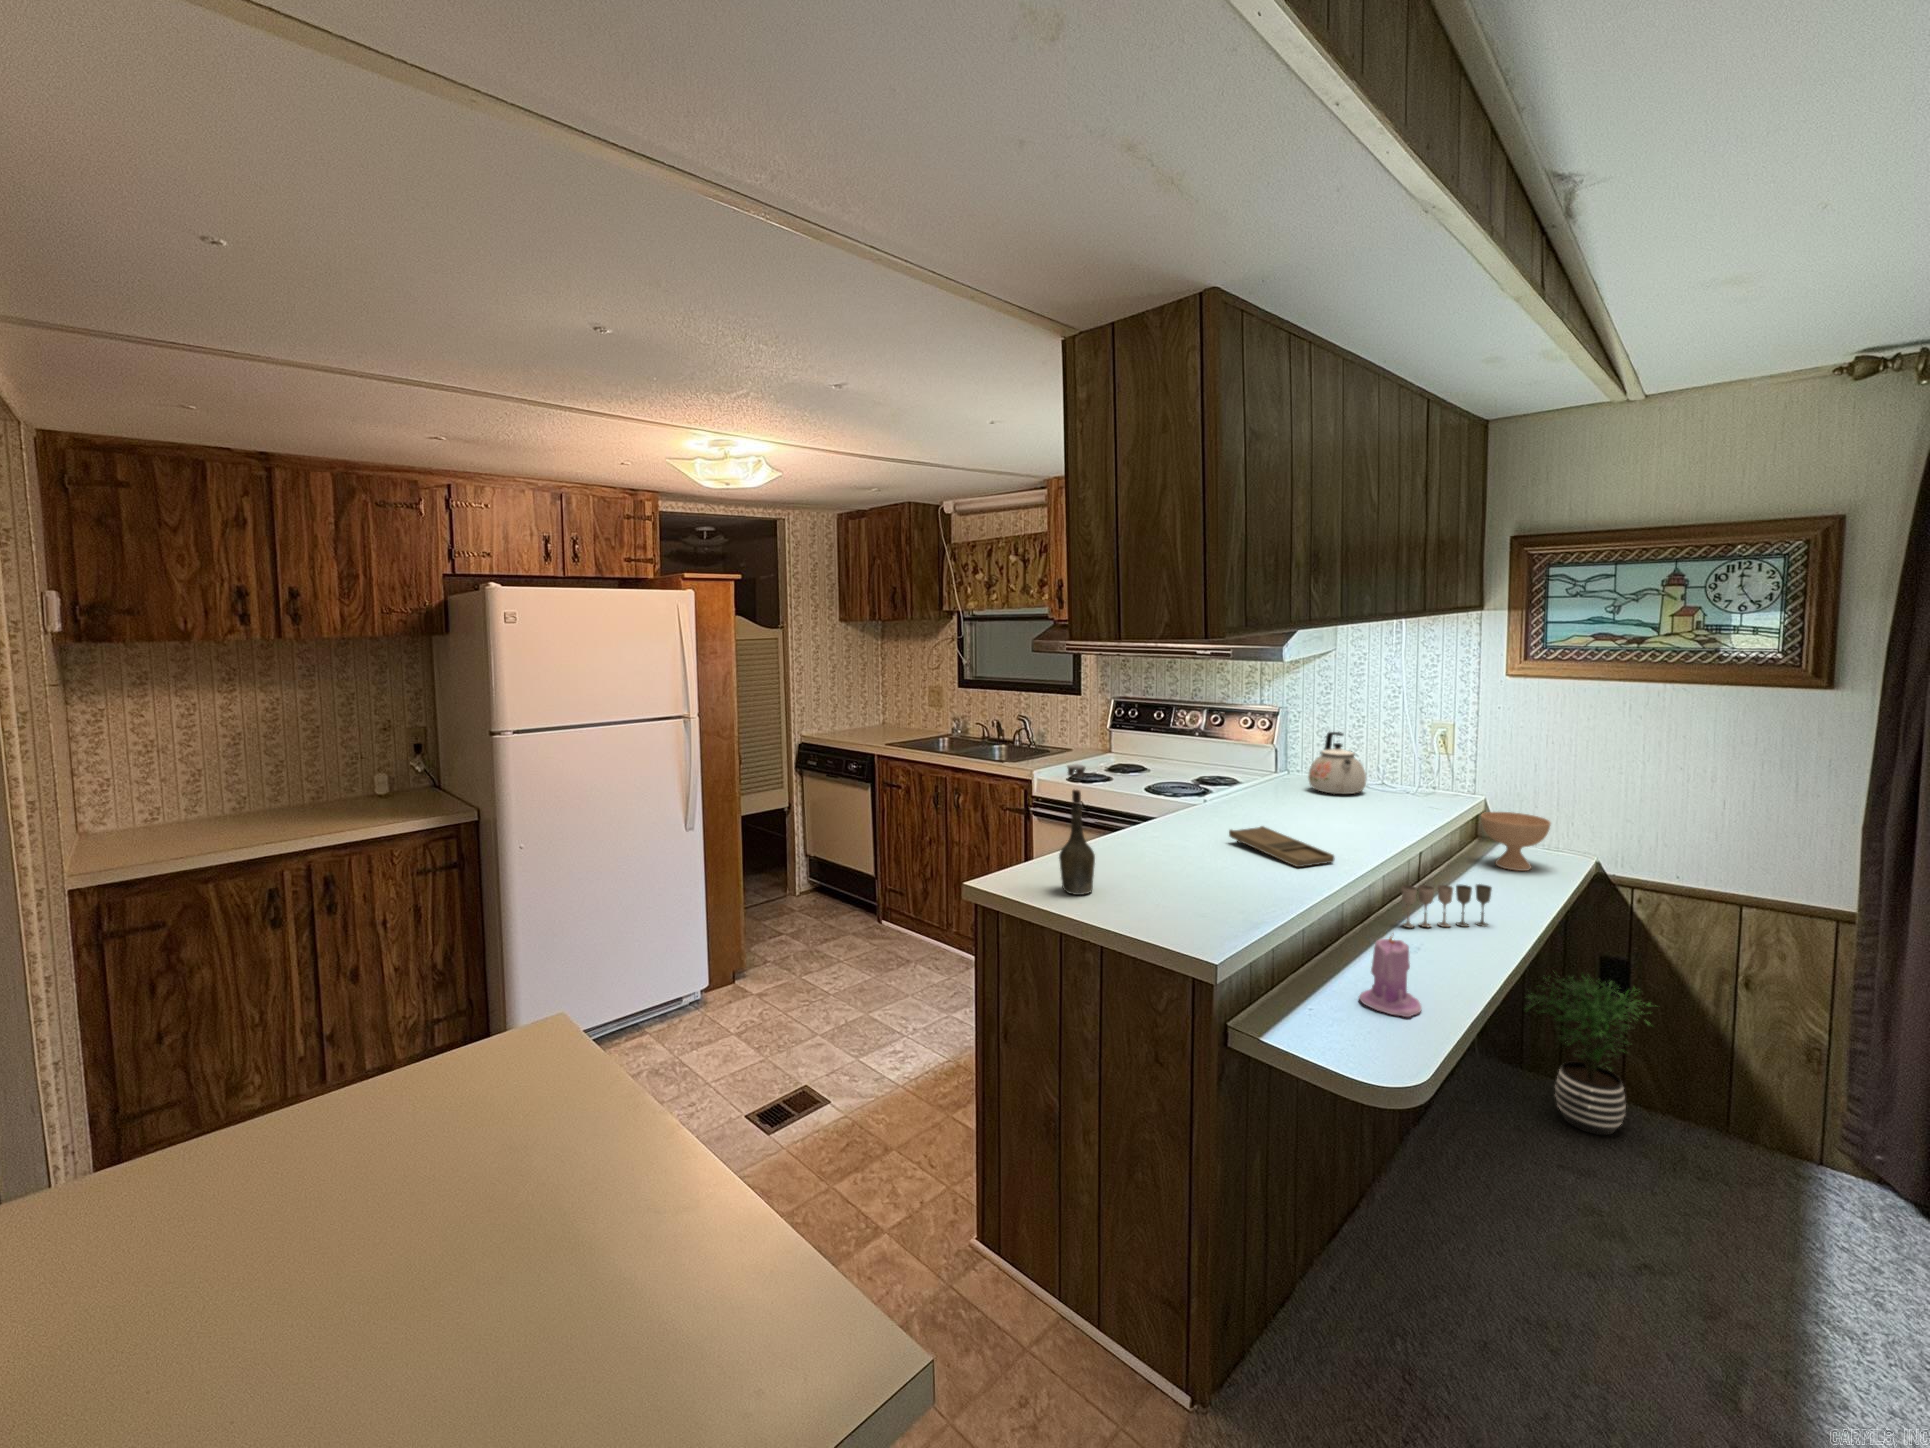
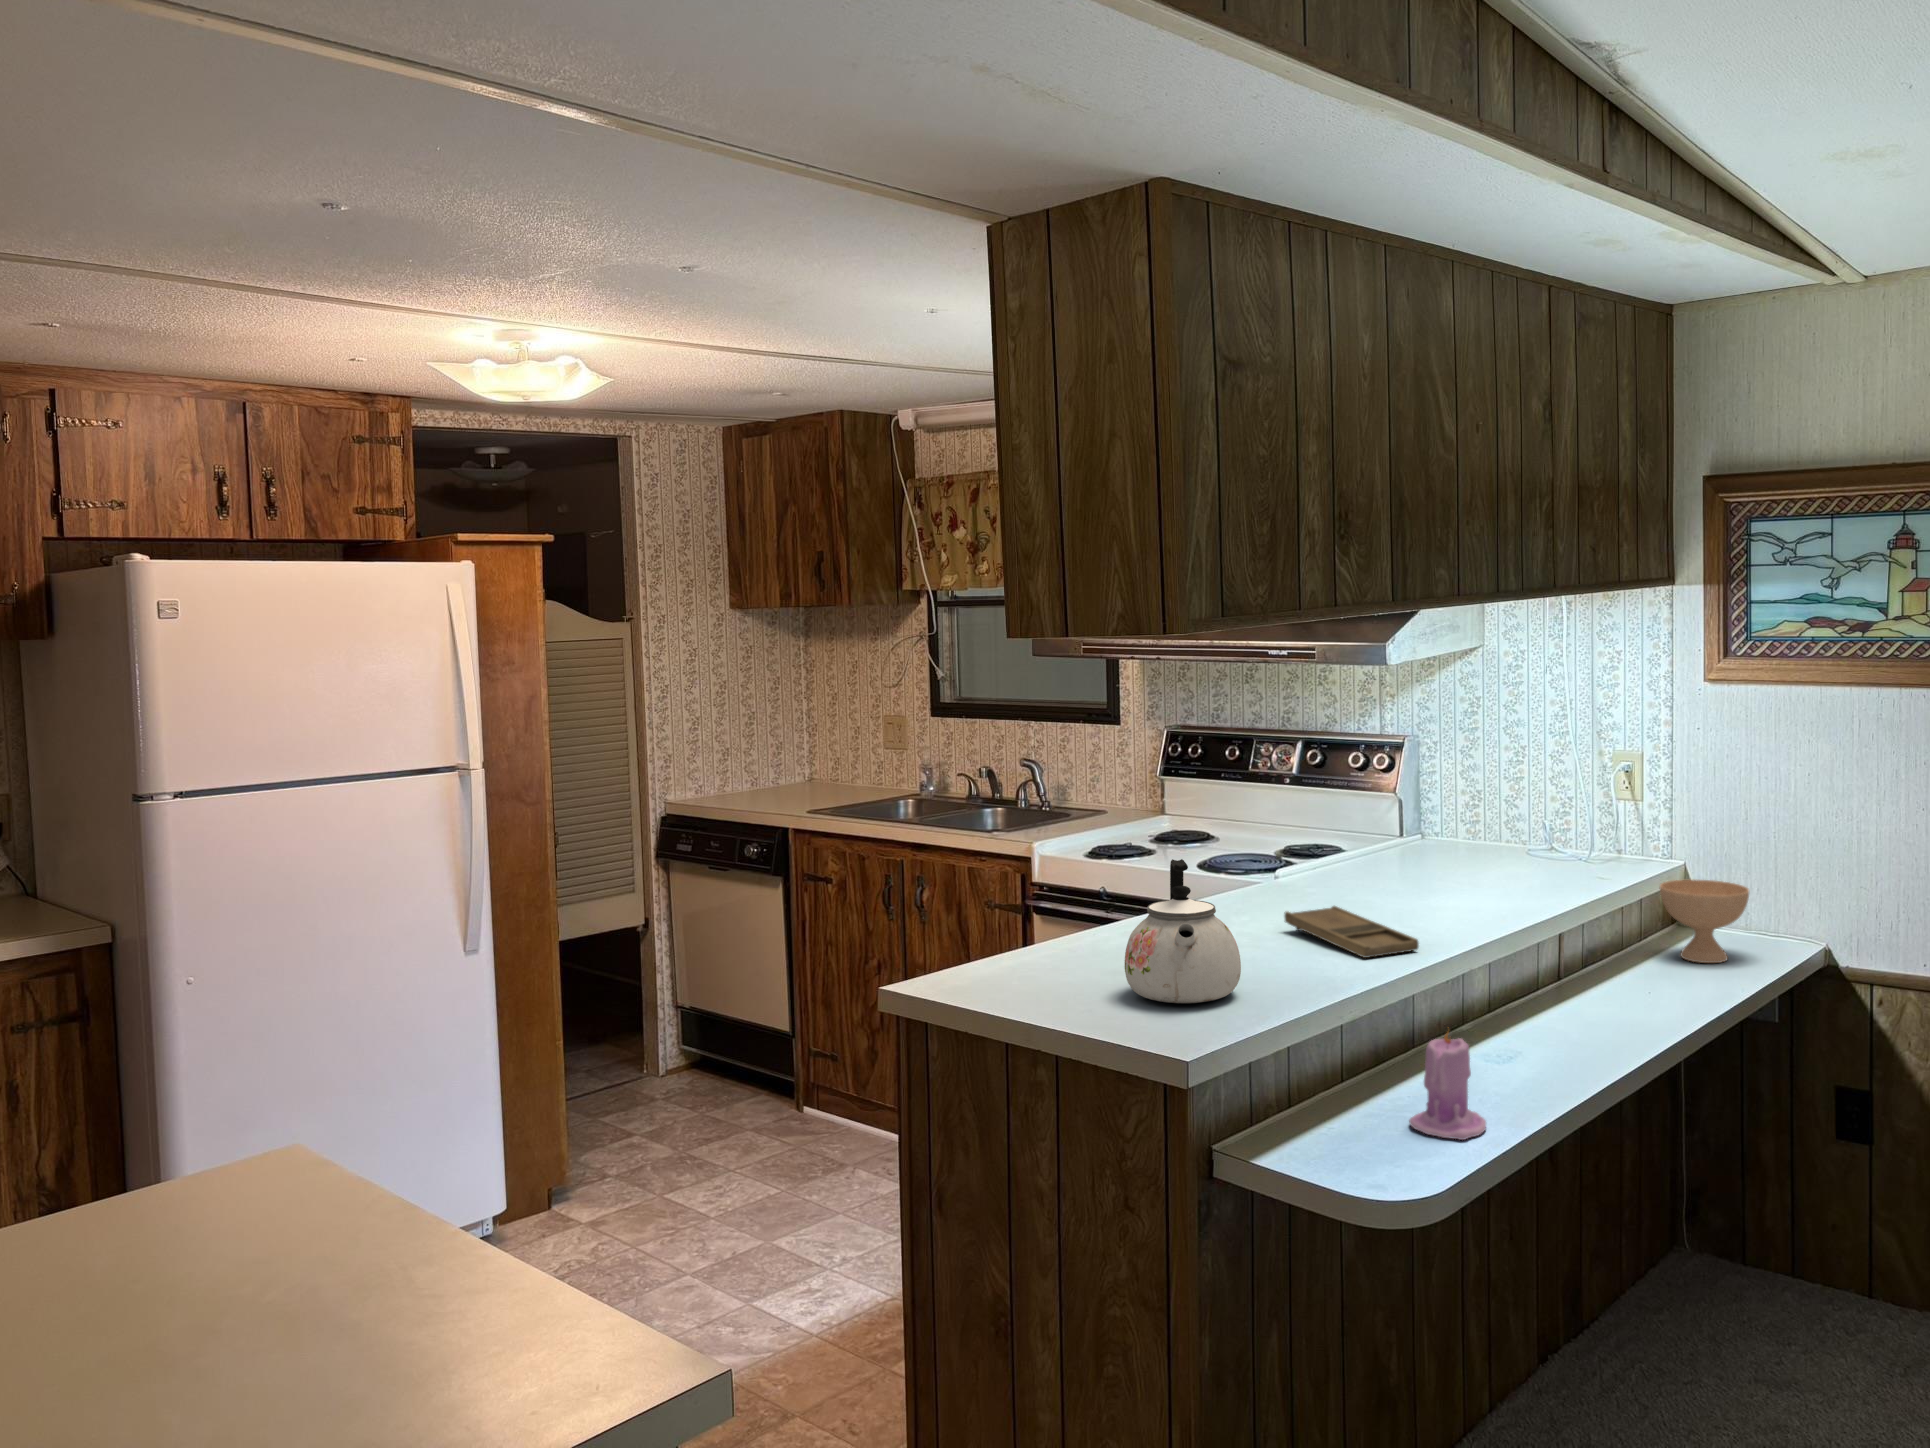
kettle: present [1308,732,1366,794] -> present [1125,859,1241,1003]
bottle: present [1059,764,1095,895] -> none [1015,814,1066,1002]
wine glass: present [1401,884,1492,928] -> none [1509,974,1631,1038]
potted plant: present [1526,975,1651,1135] -> none [1726,1109,1902,1342]

